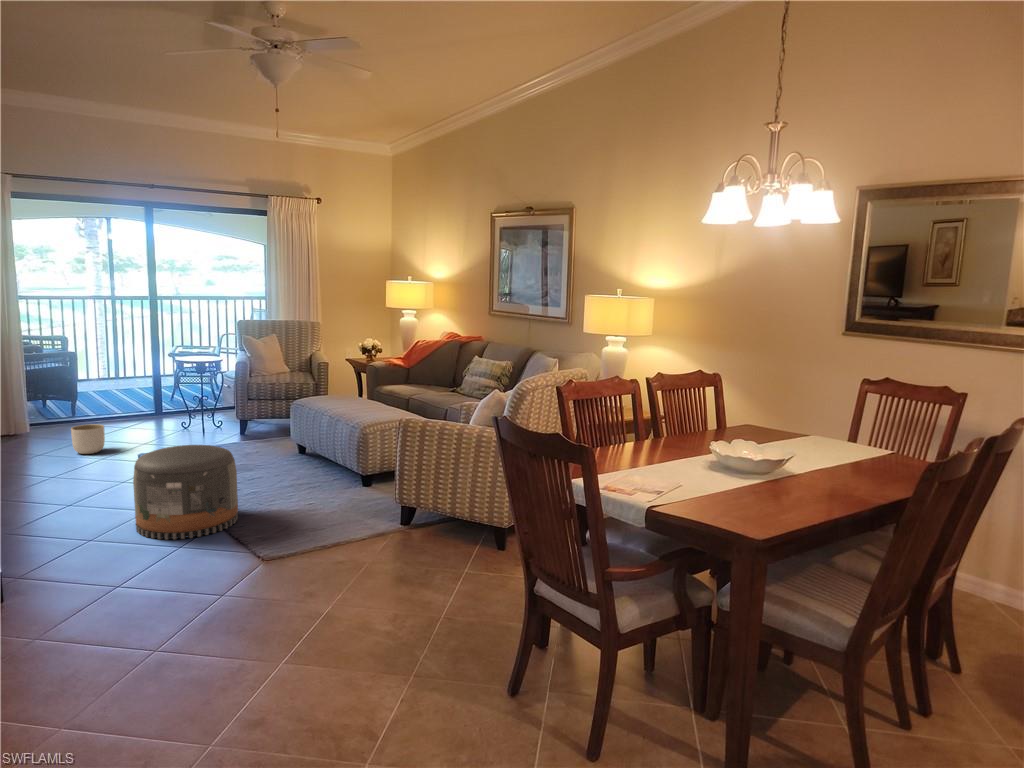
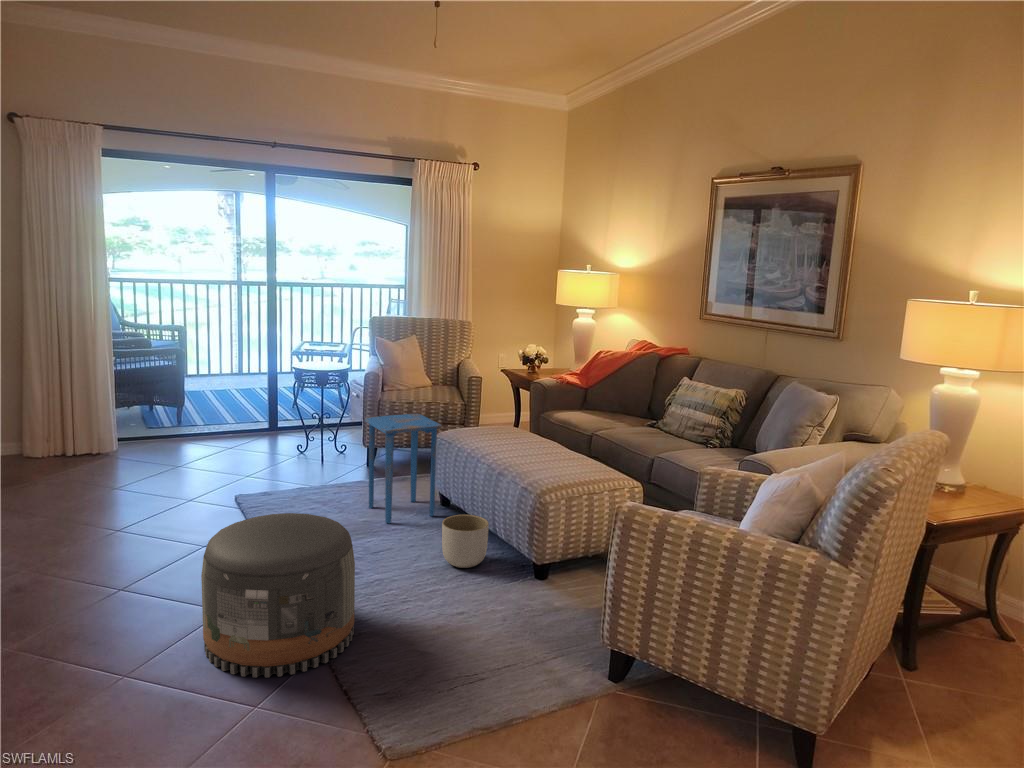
side table: none [237,389,296,467] -> present [365,414,442,523]
planter: present [71,424,105,454] -> present [442,515,489,568]

